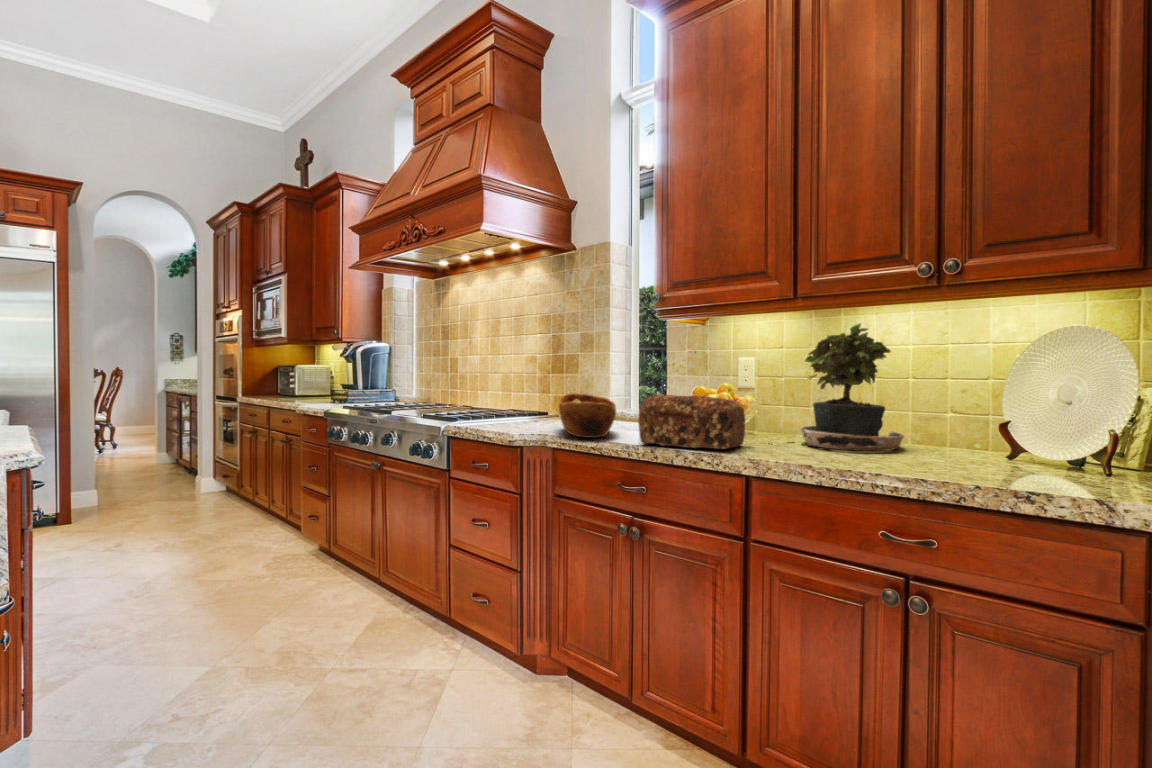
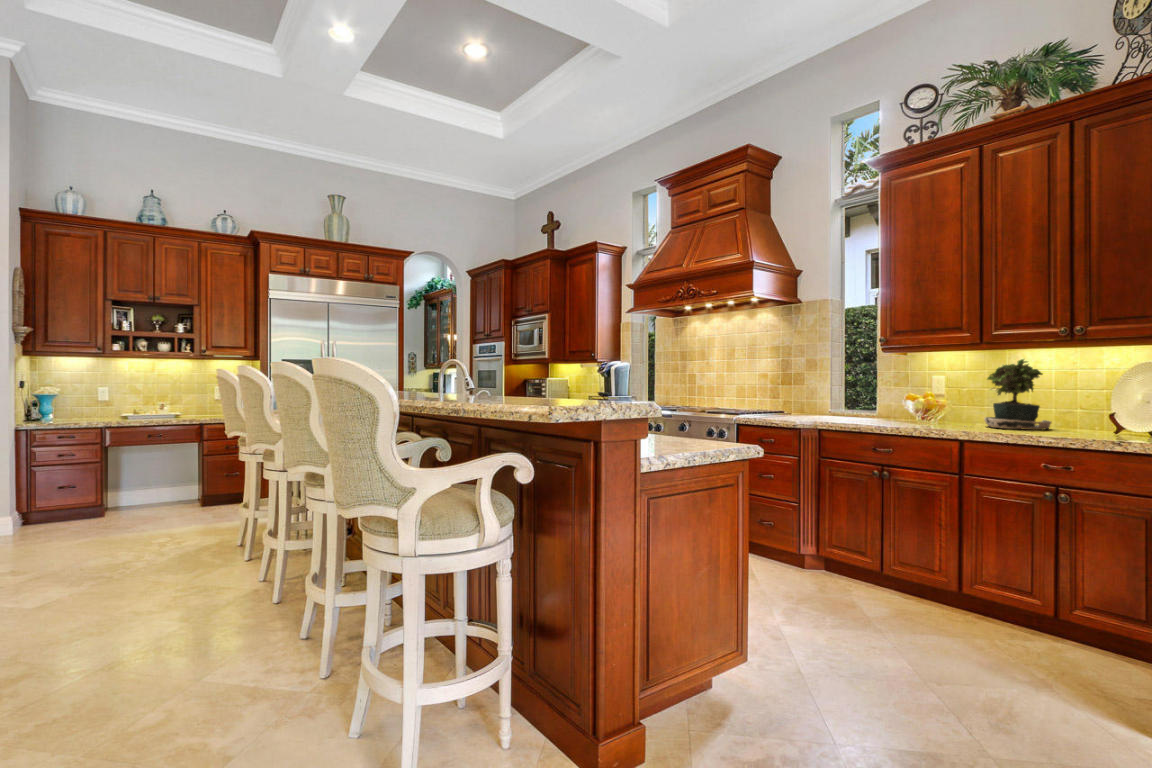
wooden bowl: present [559,394,616,438] -> none [819,398,865,423]
bread loaf: present [638,395,745,449] -> none [886,398,952,428]

